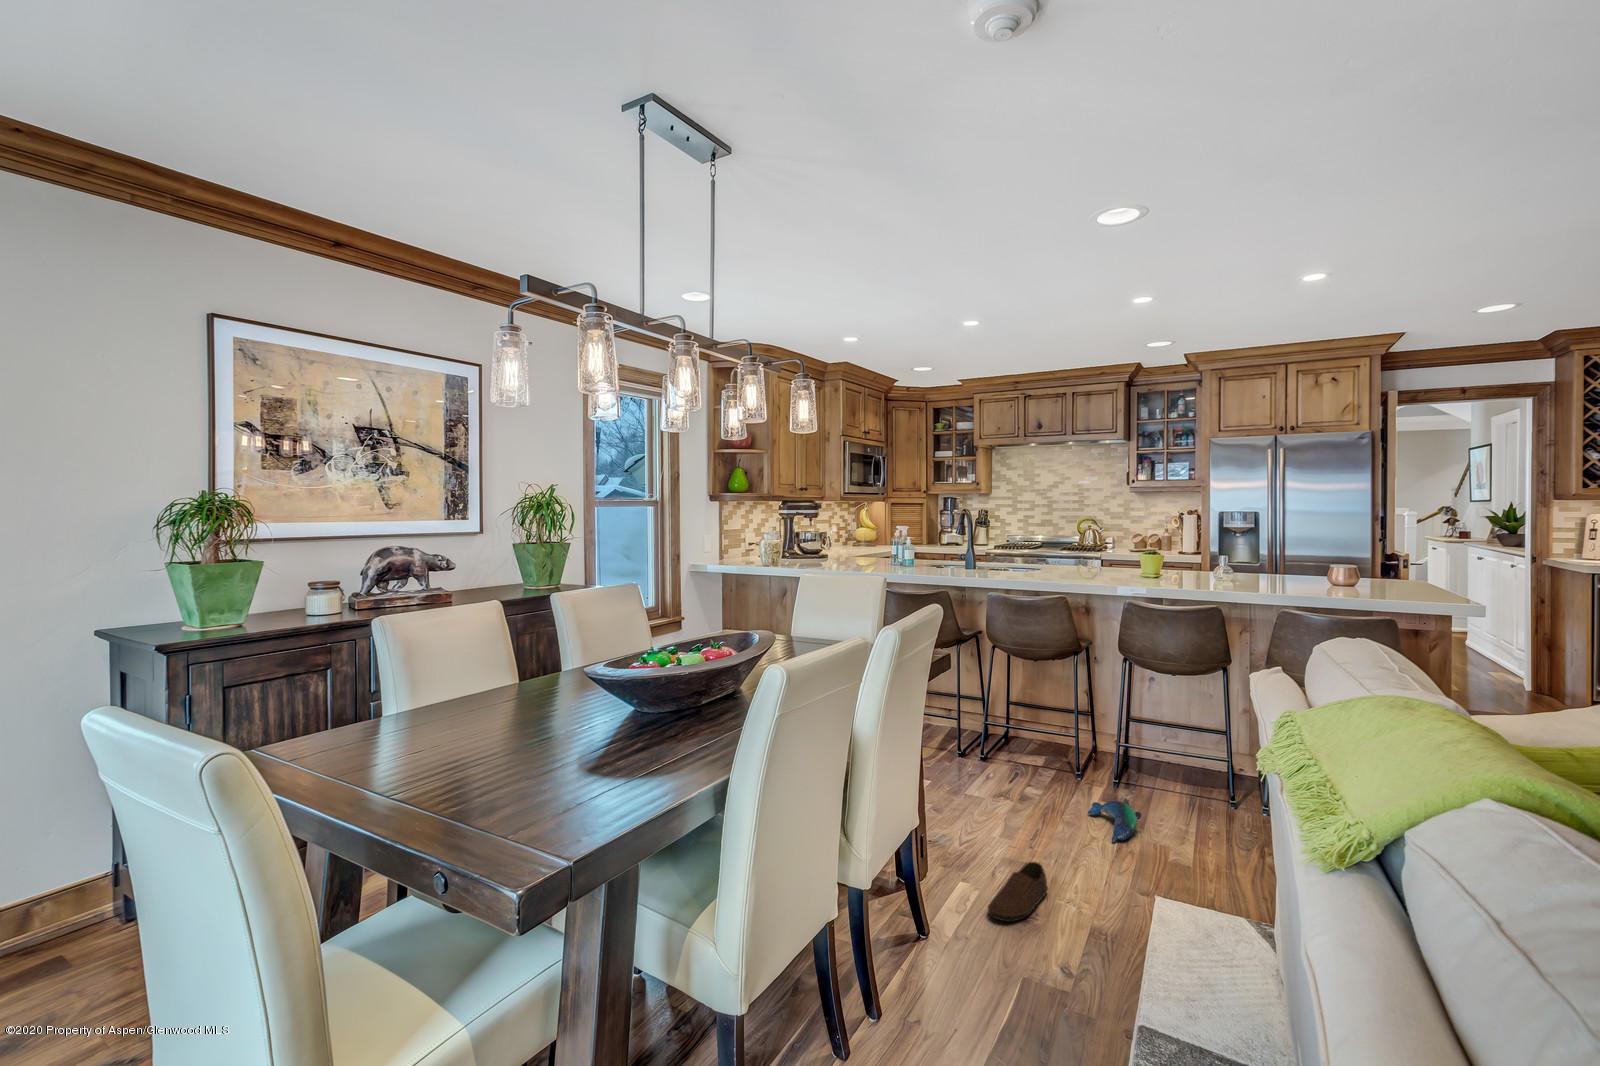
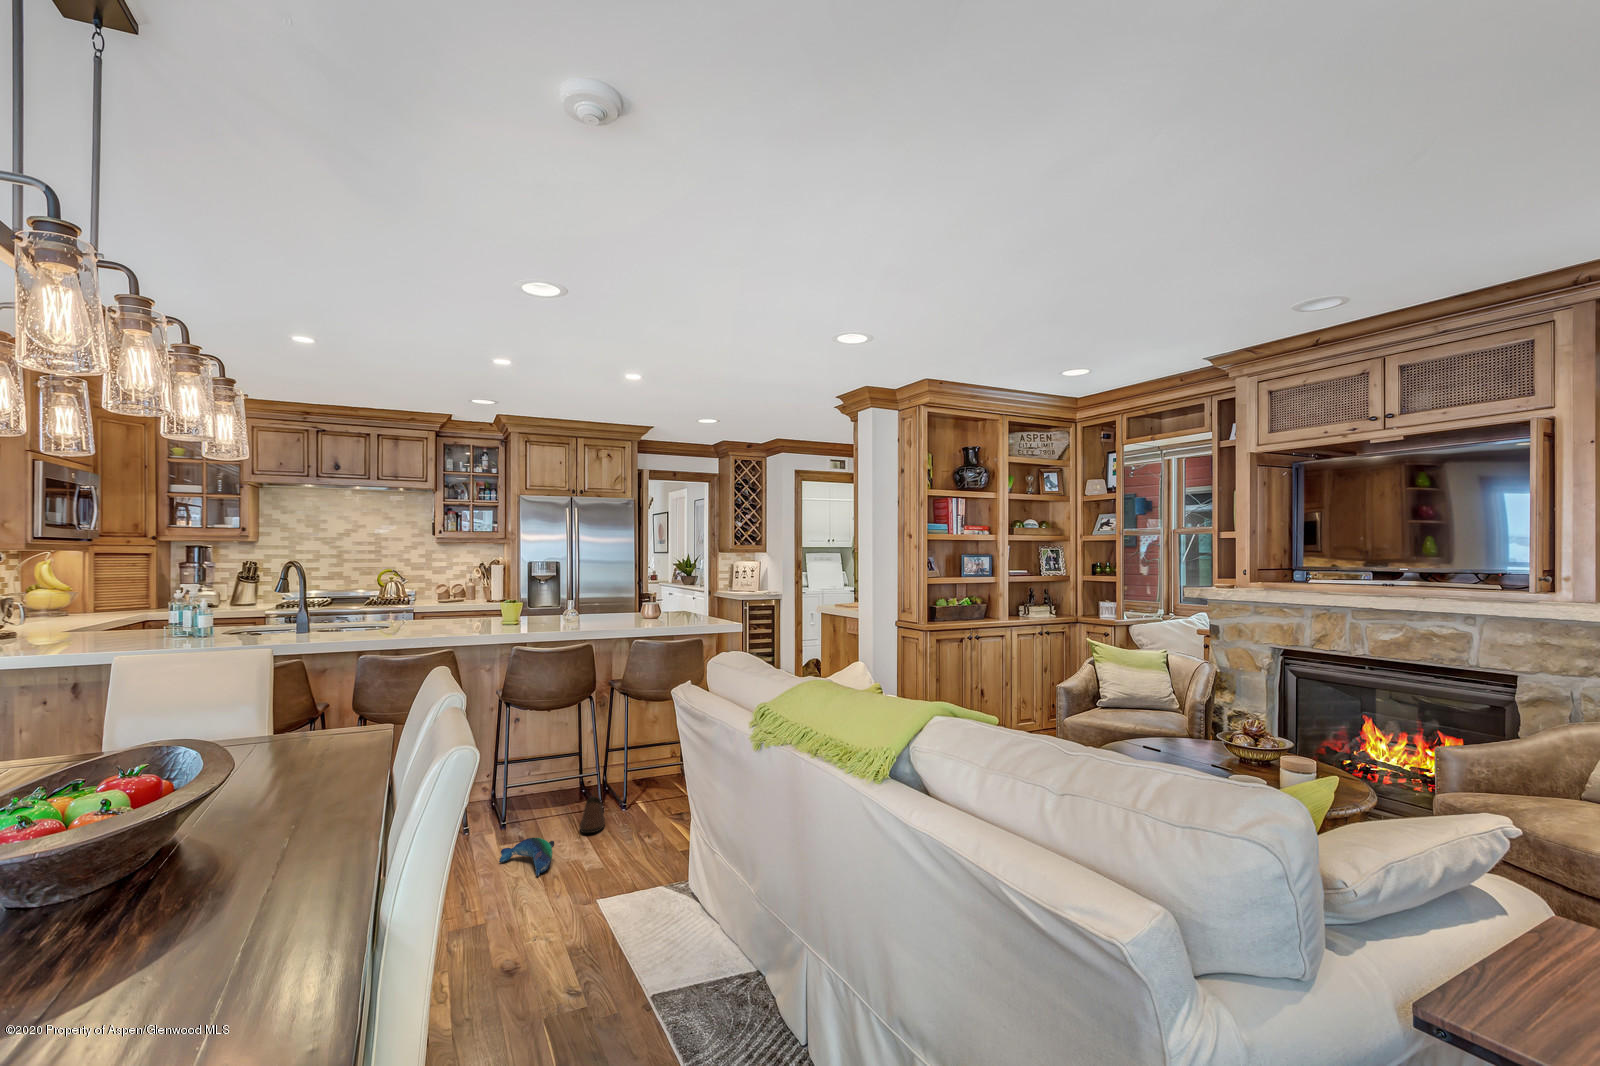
shoe: present [988,862,1048,922] -> present [579,797,605,833]

